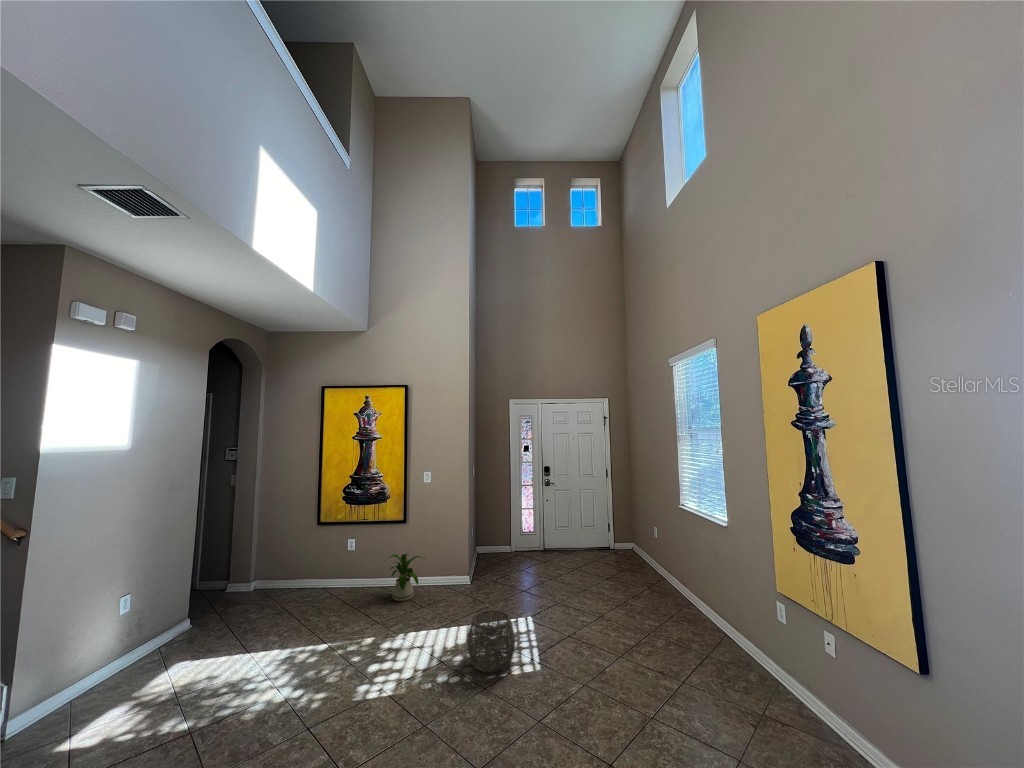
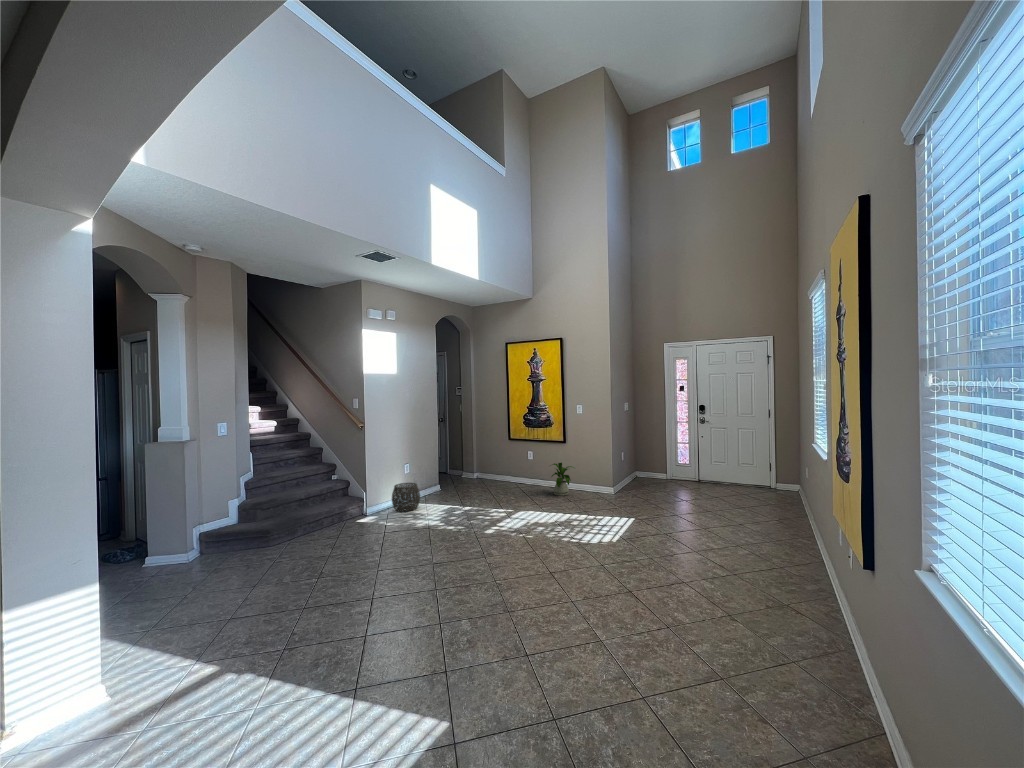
woven basket: present [467,610,515,672] -> present [392,483,420,512]

